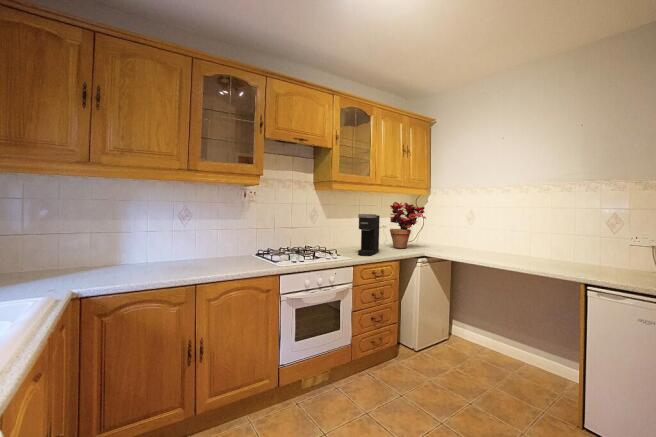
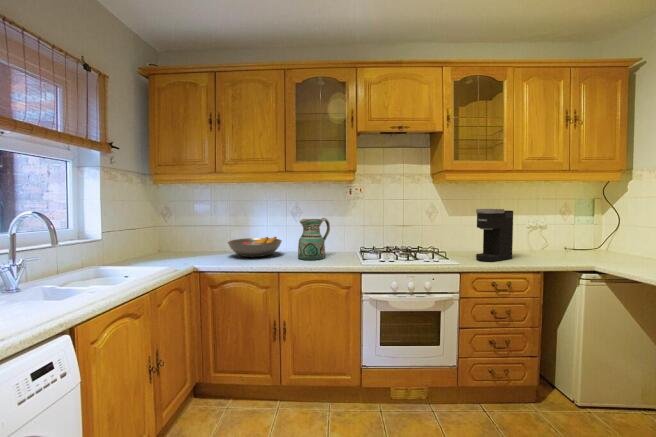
potted plant: present [390,202,426,248] -> none [536,192,605,257]
ceramic pitcher: none [202,222,233,269] -> present [298,218,330,260]
fruit bowl: none [100,245,177,272] -> present [228,237,282,257]

